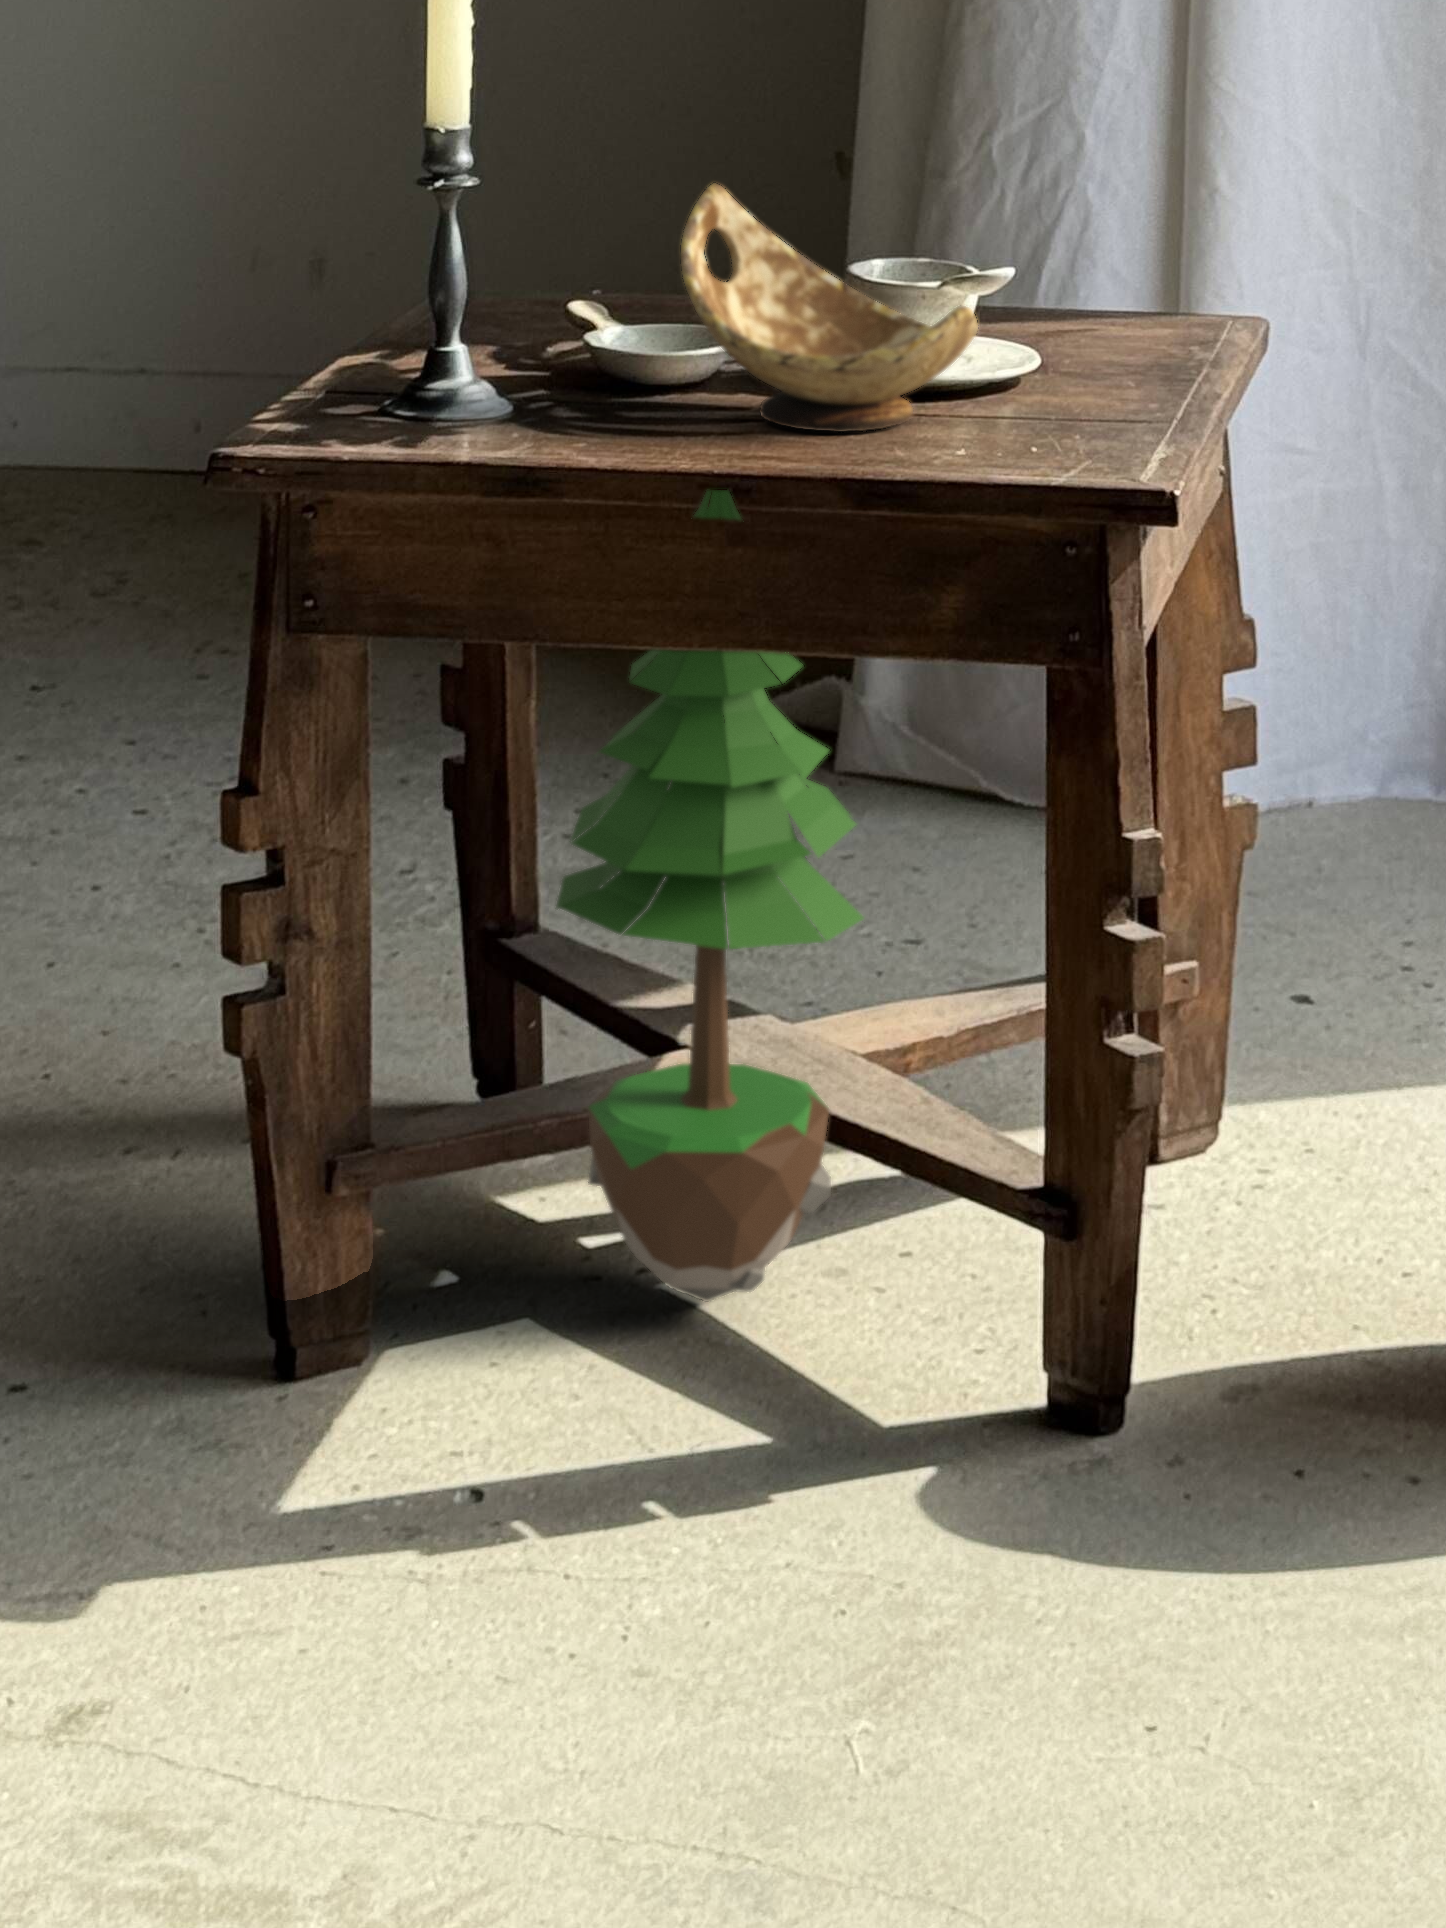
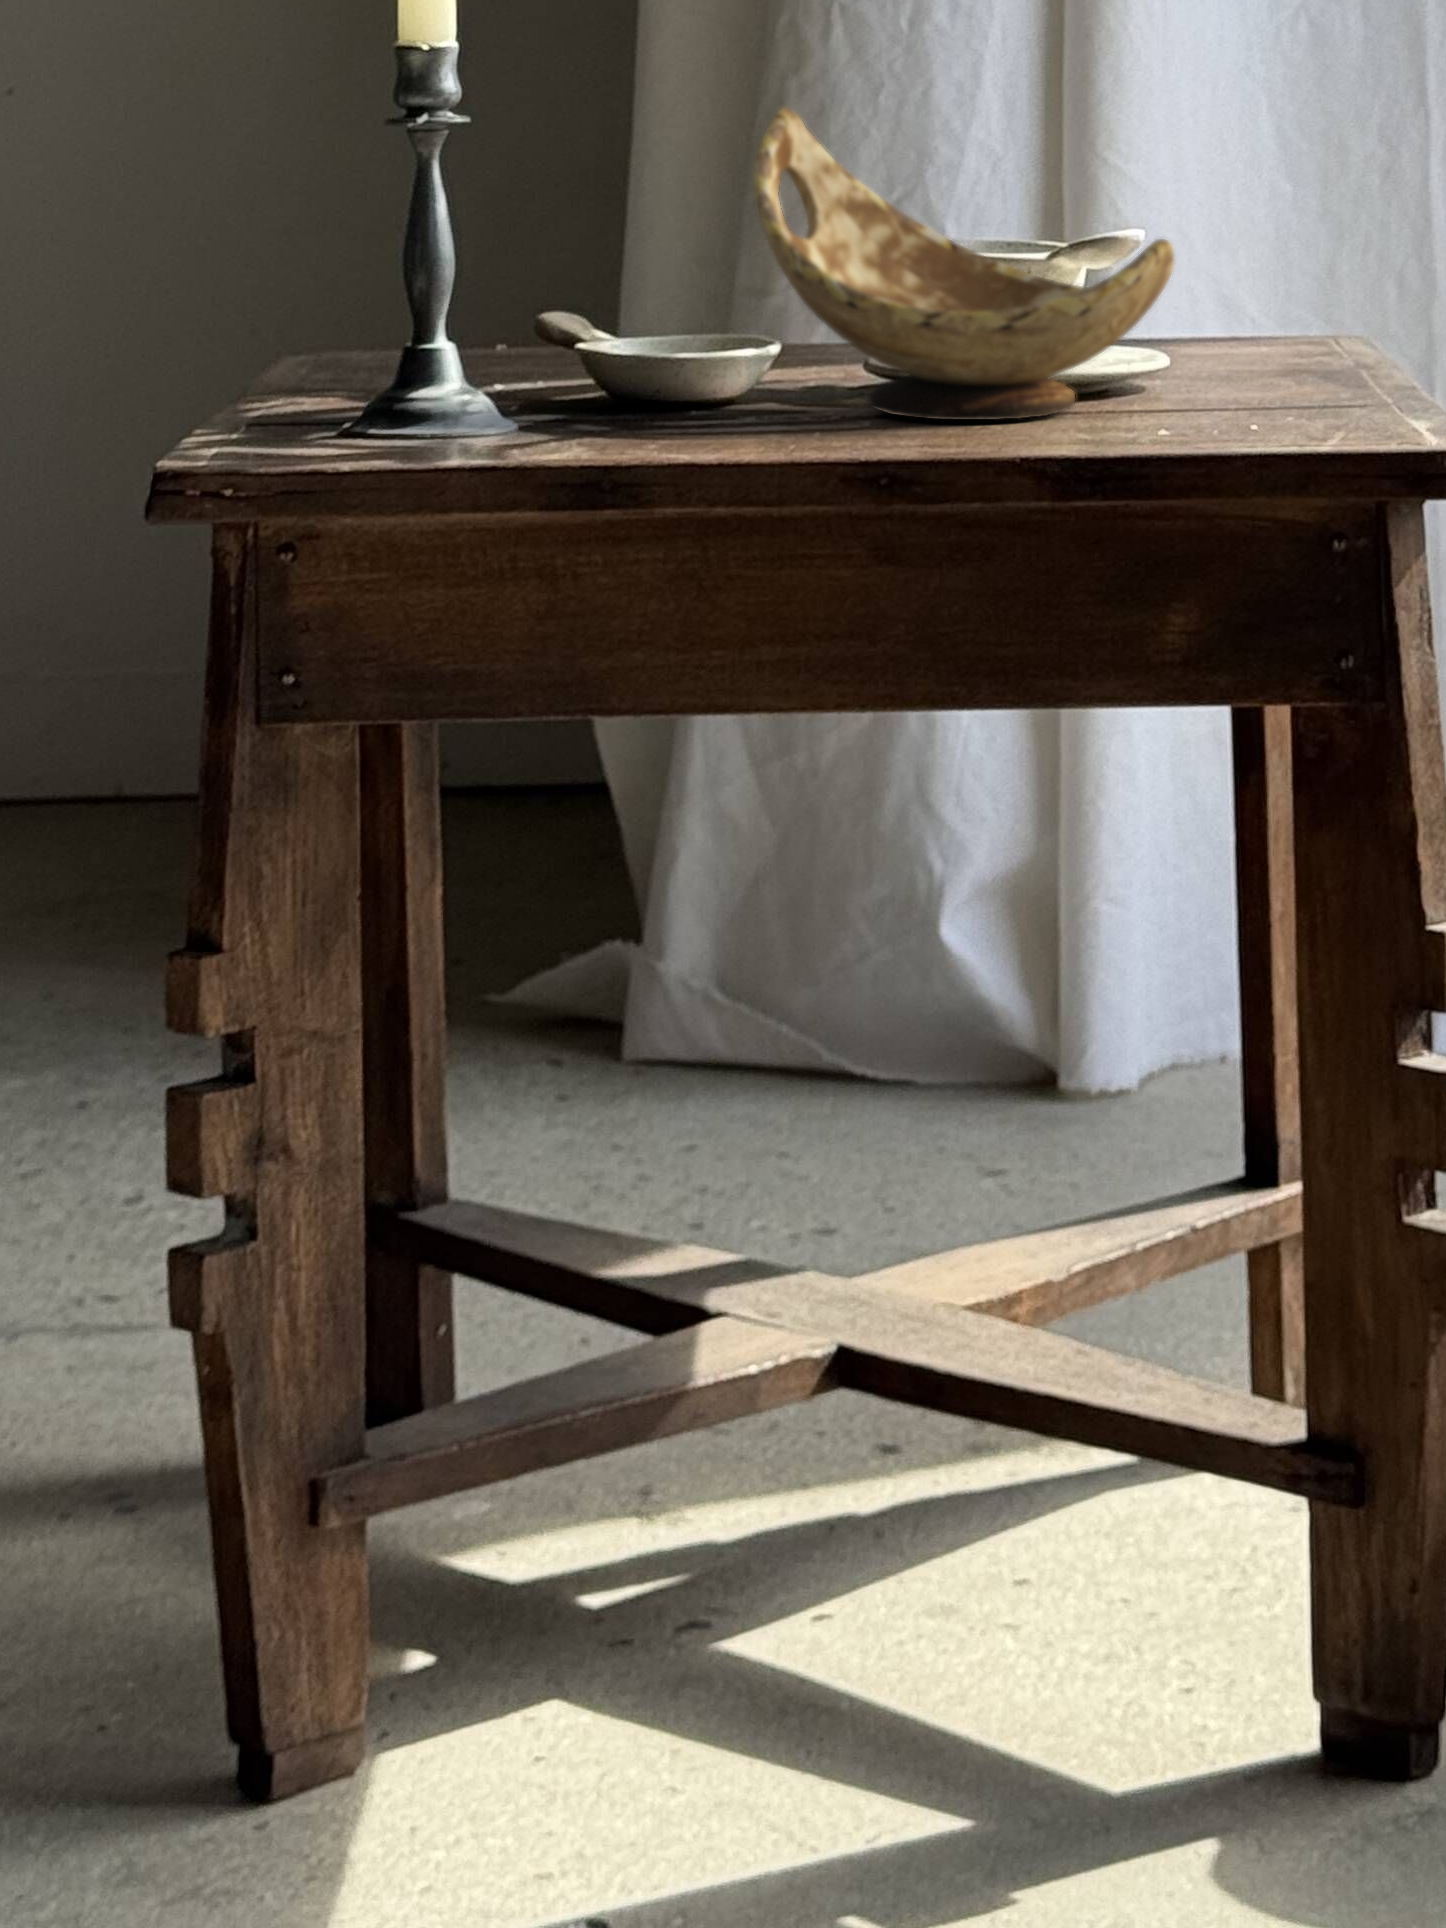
potted tree: present [557,490,863,1301] -> none [596,480,1018,1656]

